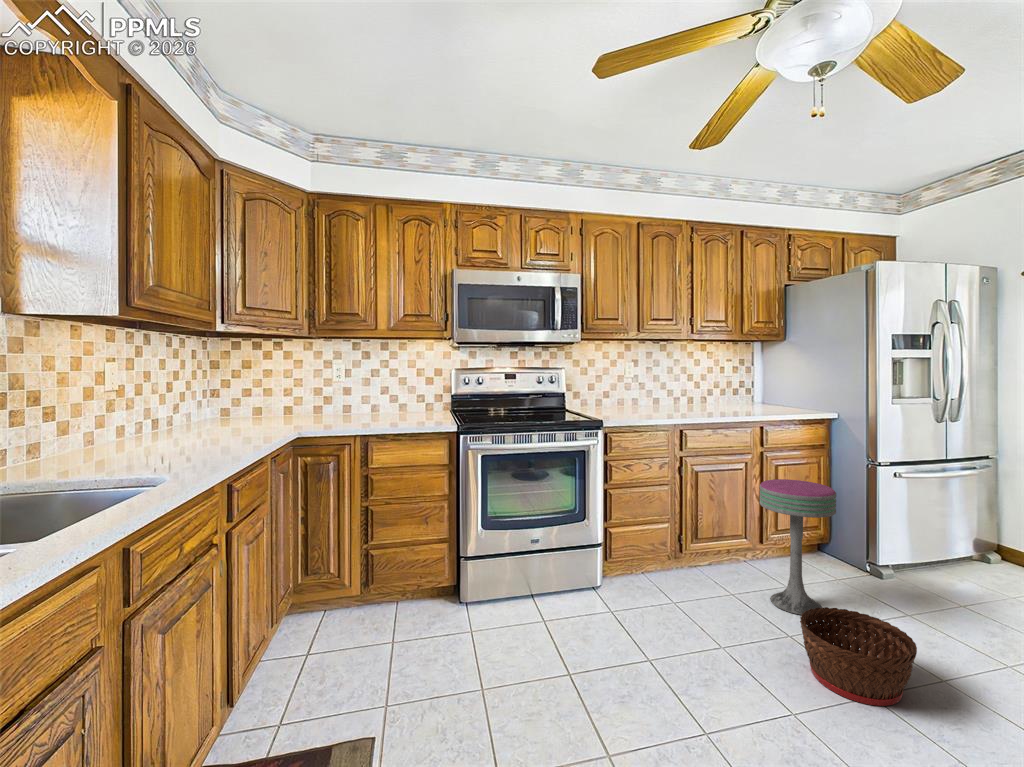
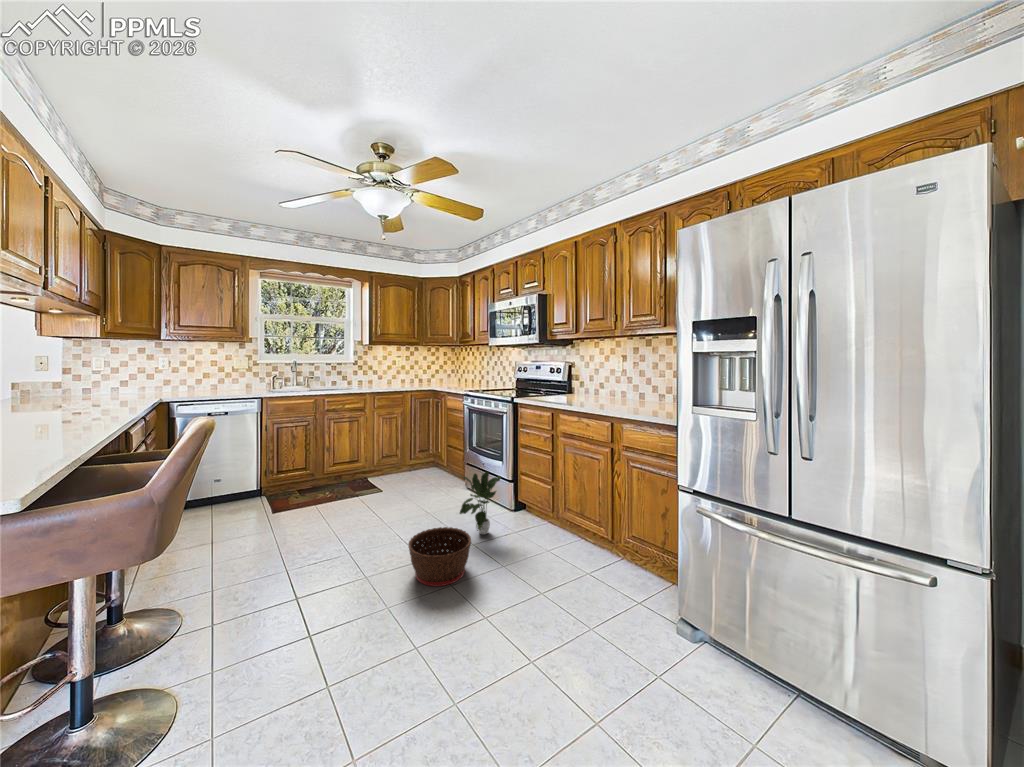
bar stool: present [760,479,836,615] -> none [514,460,570,574]
potted plant: none [669,527,752,630] -> present [460,471,501,535]

